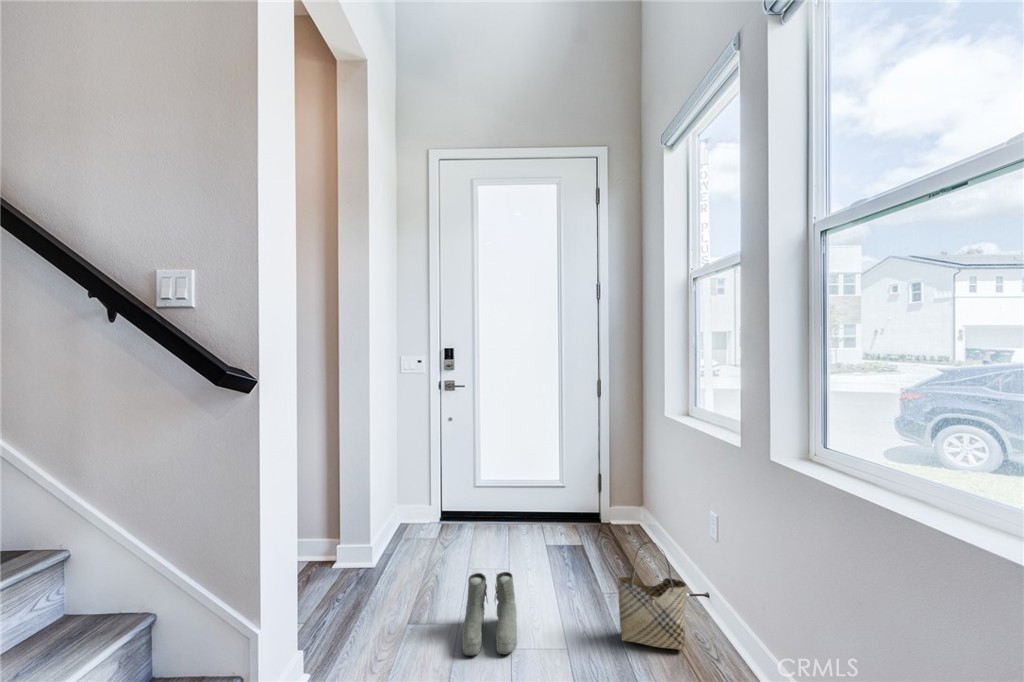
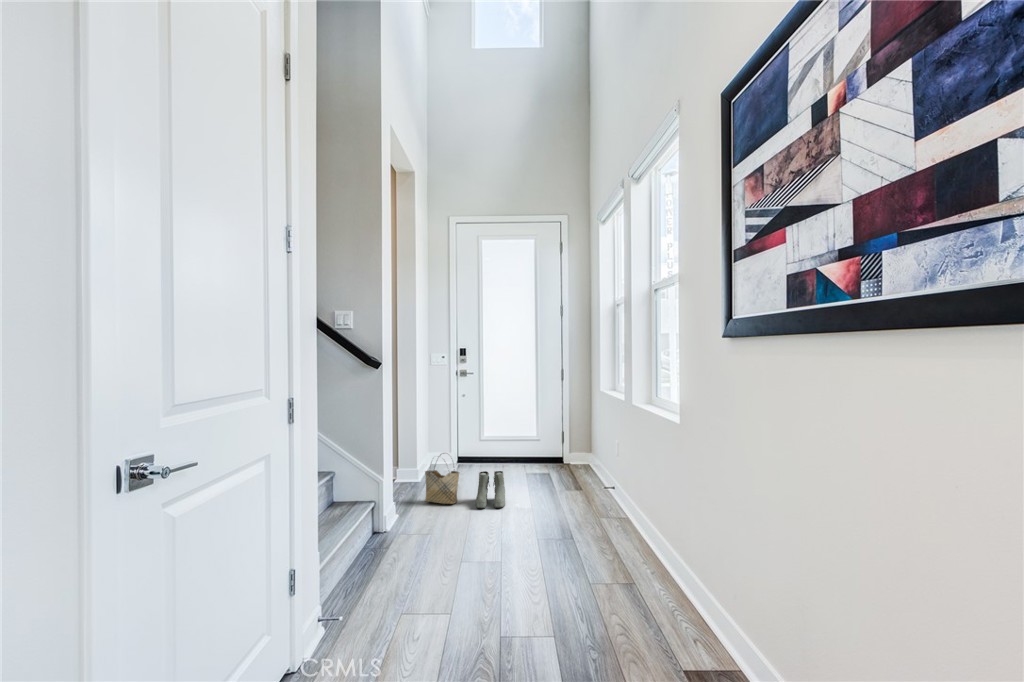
woven basket: present [617,542,687,650] -> present [425,453,459,504]

